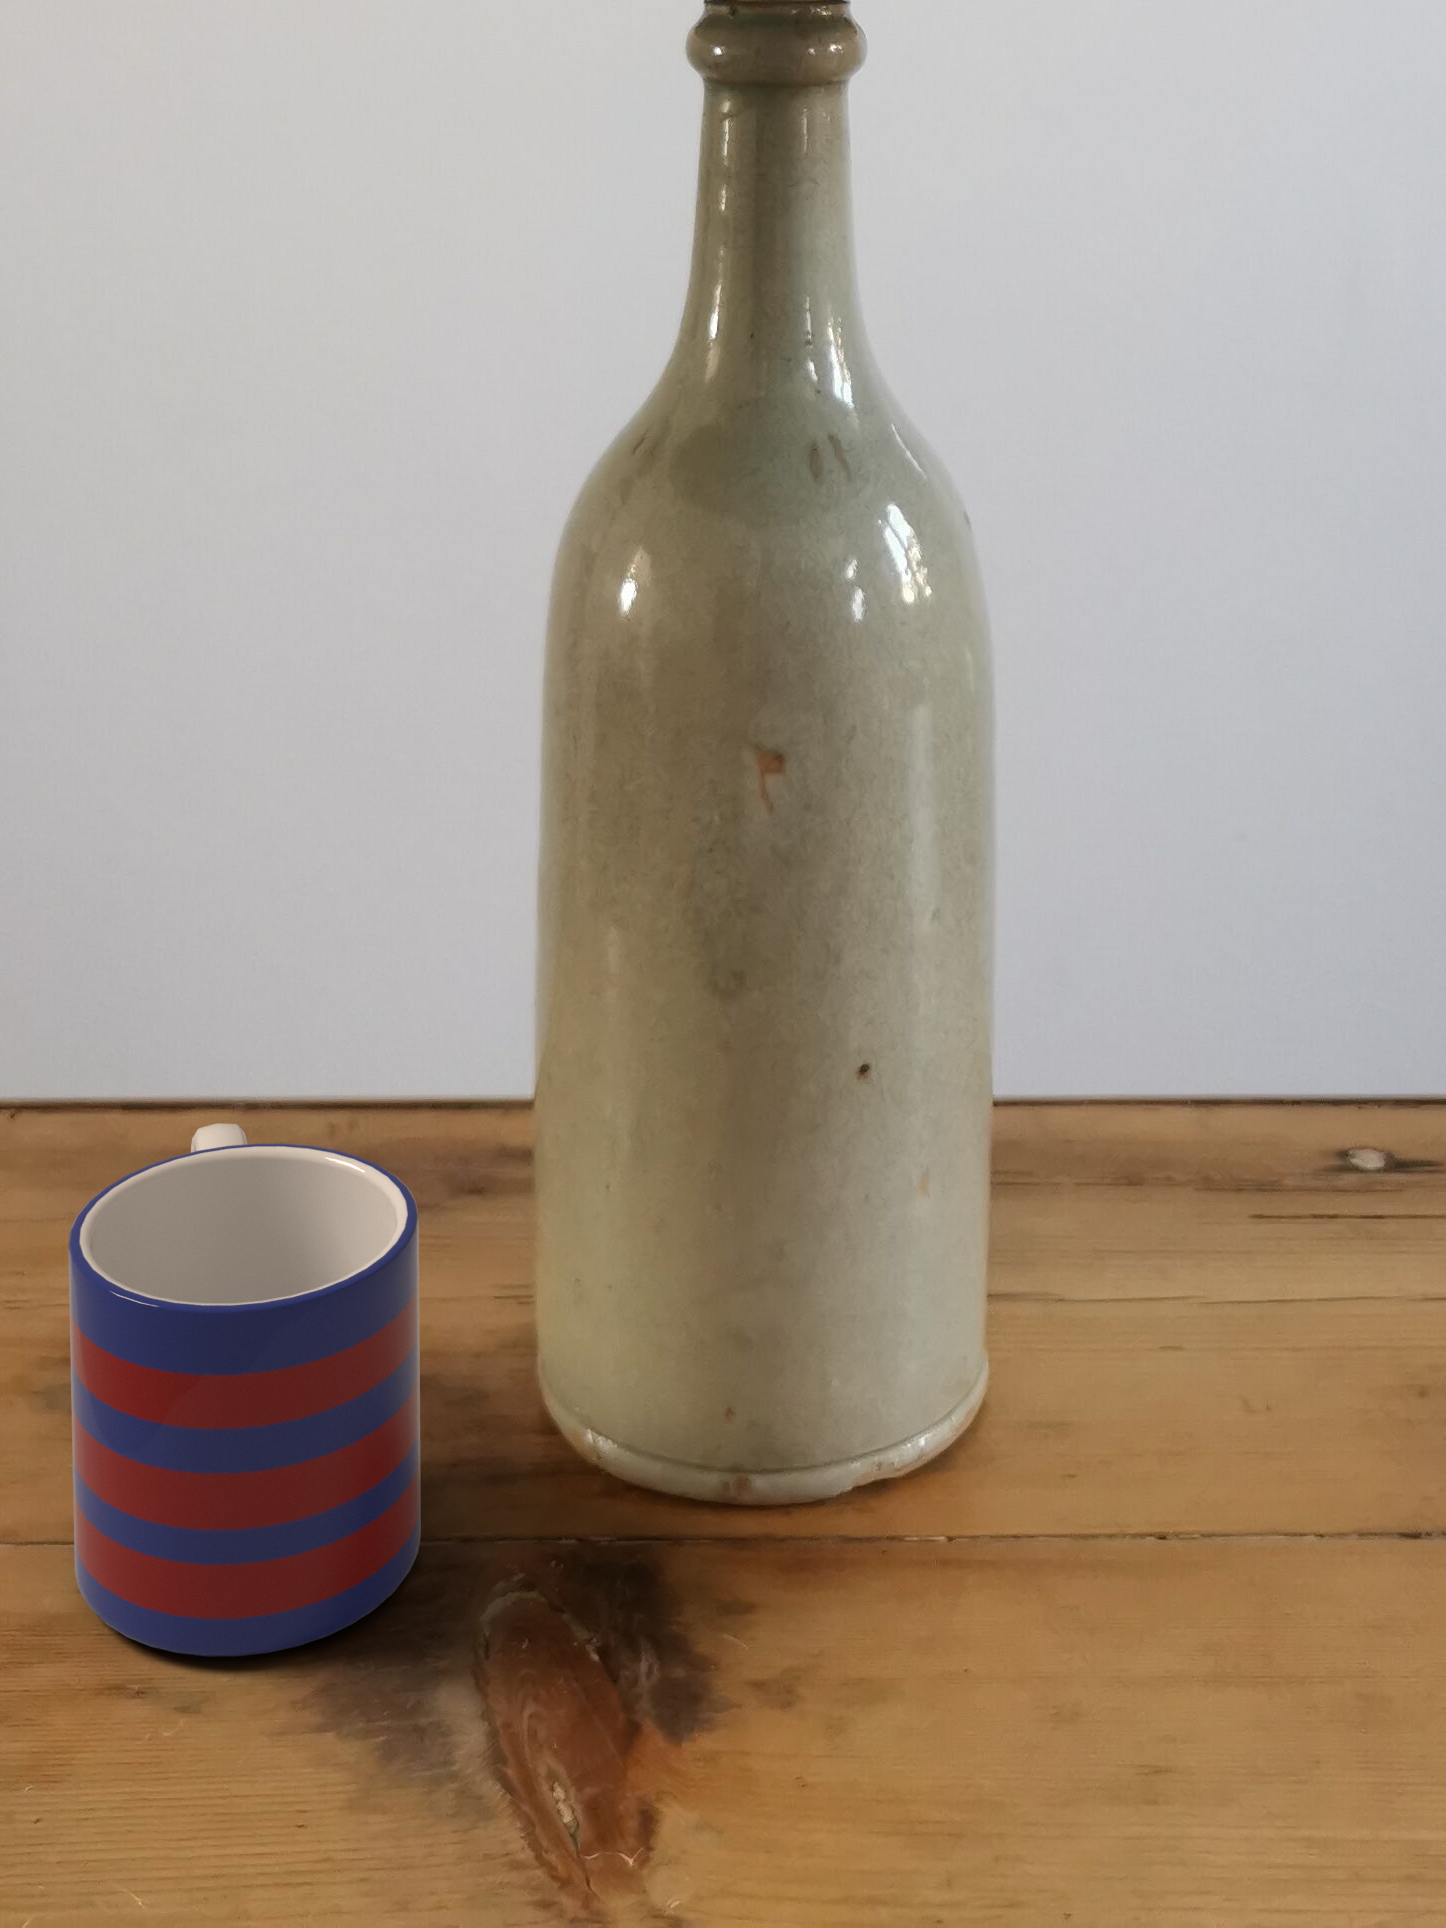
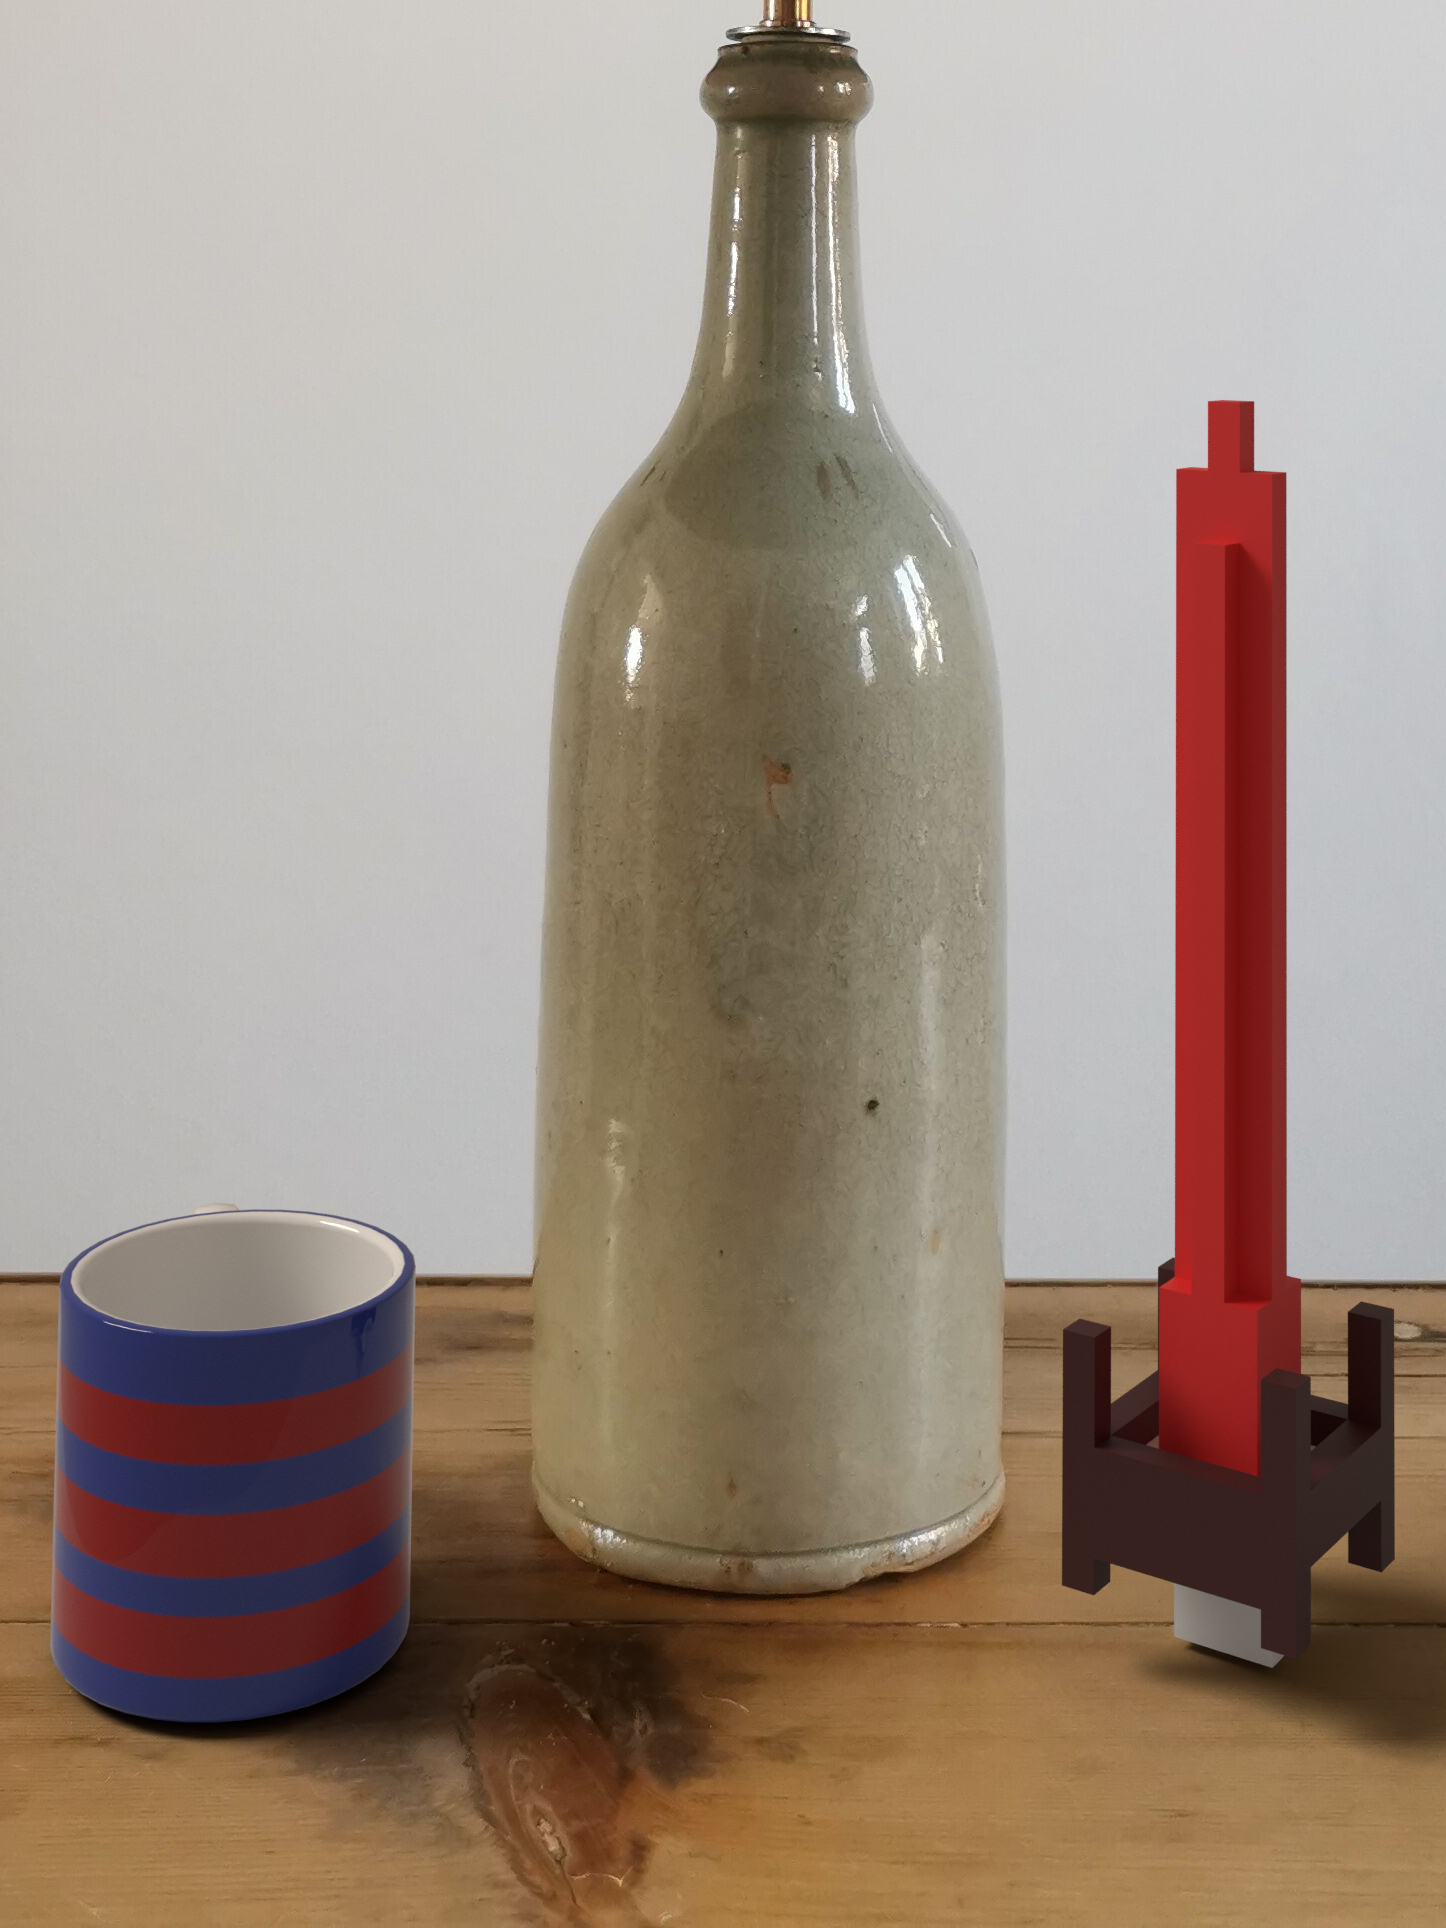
candle: none [1052,375,1381,1596] -> present [1062,400,1395,1668]

